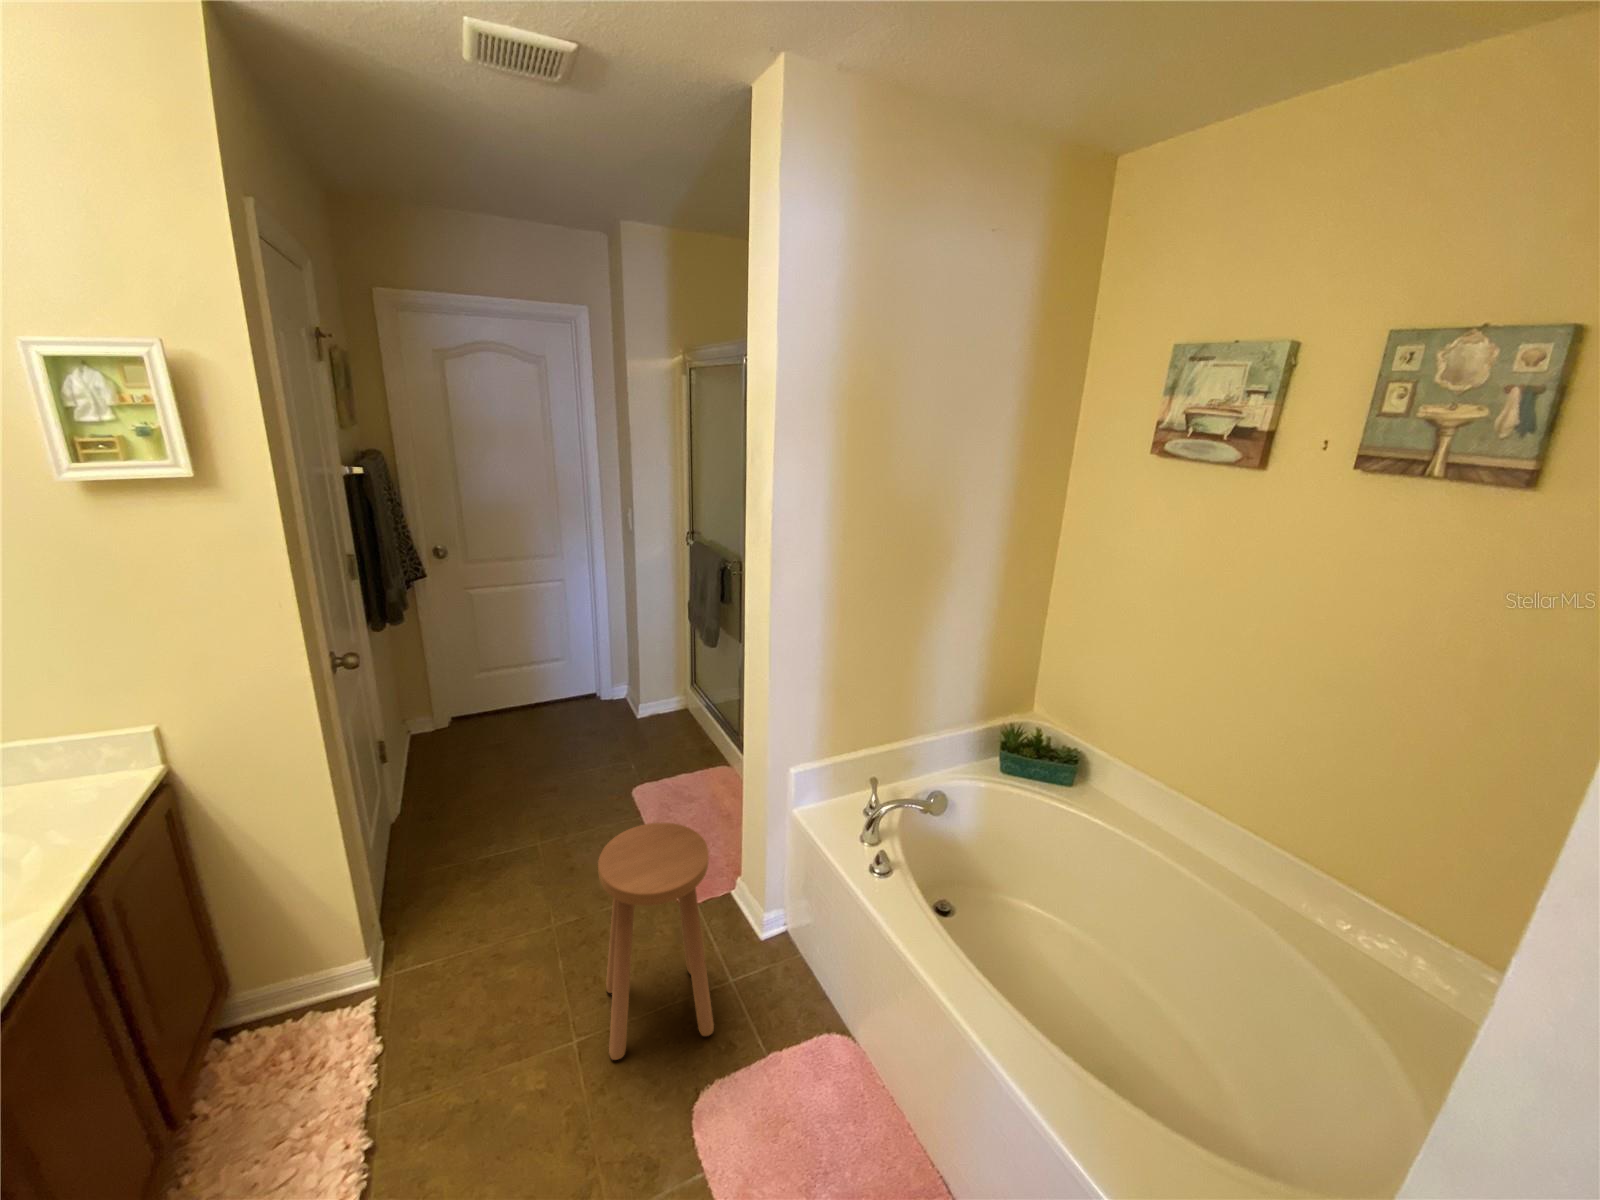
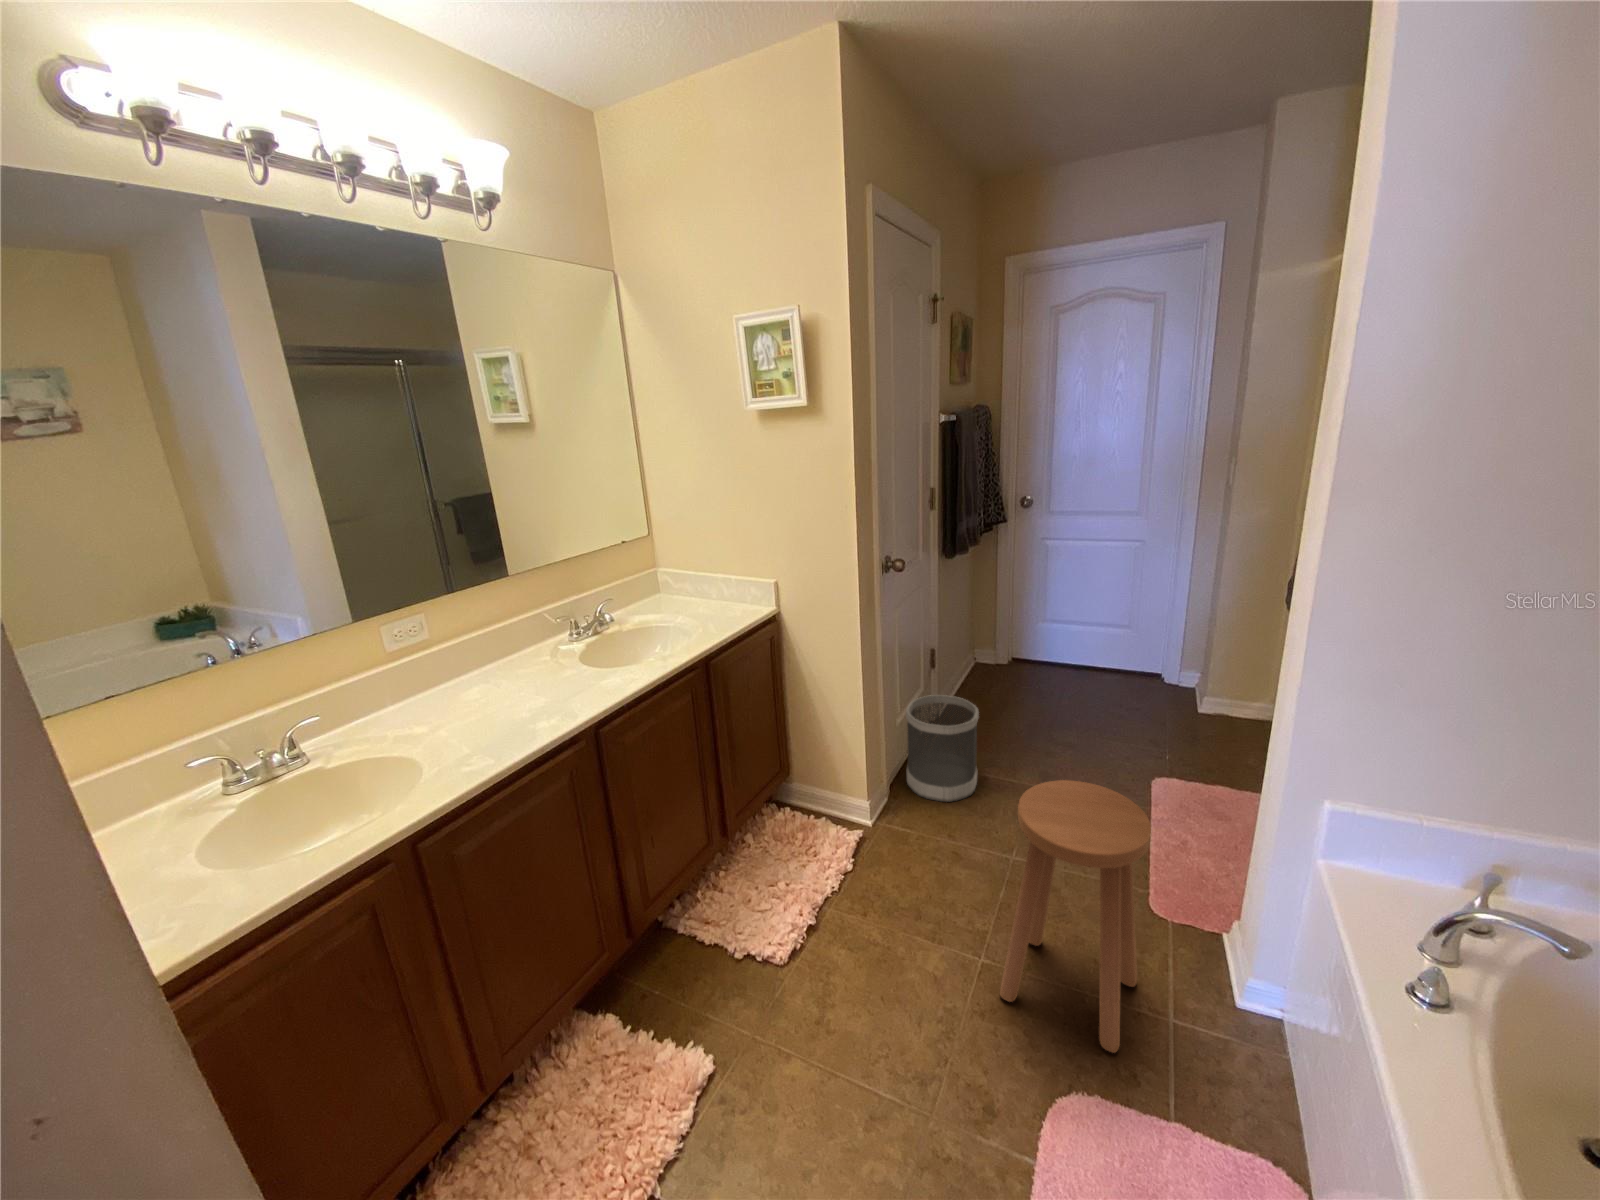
wastebasket: none [385,785,485,915] -> present [906,695,979,802]

